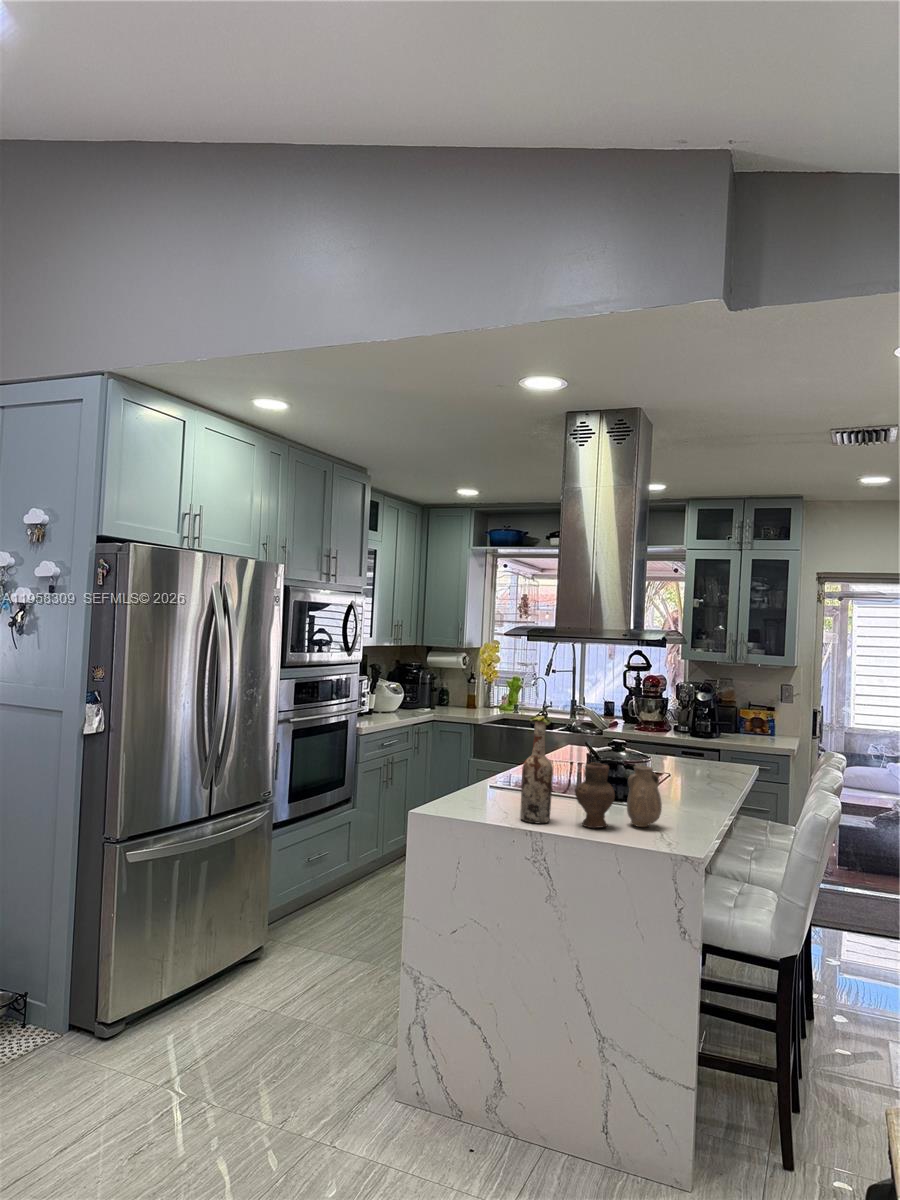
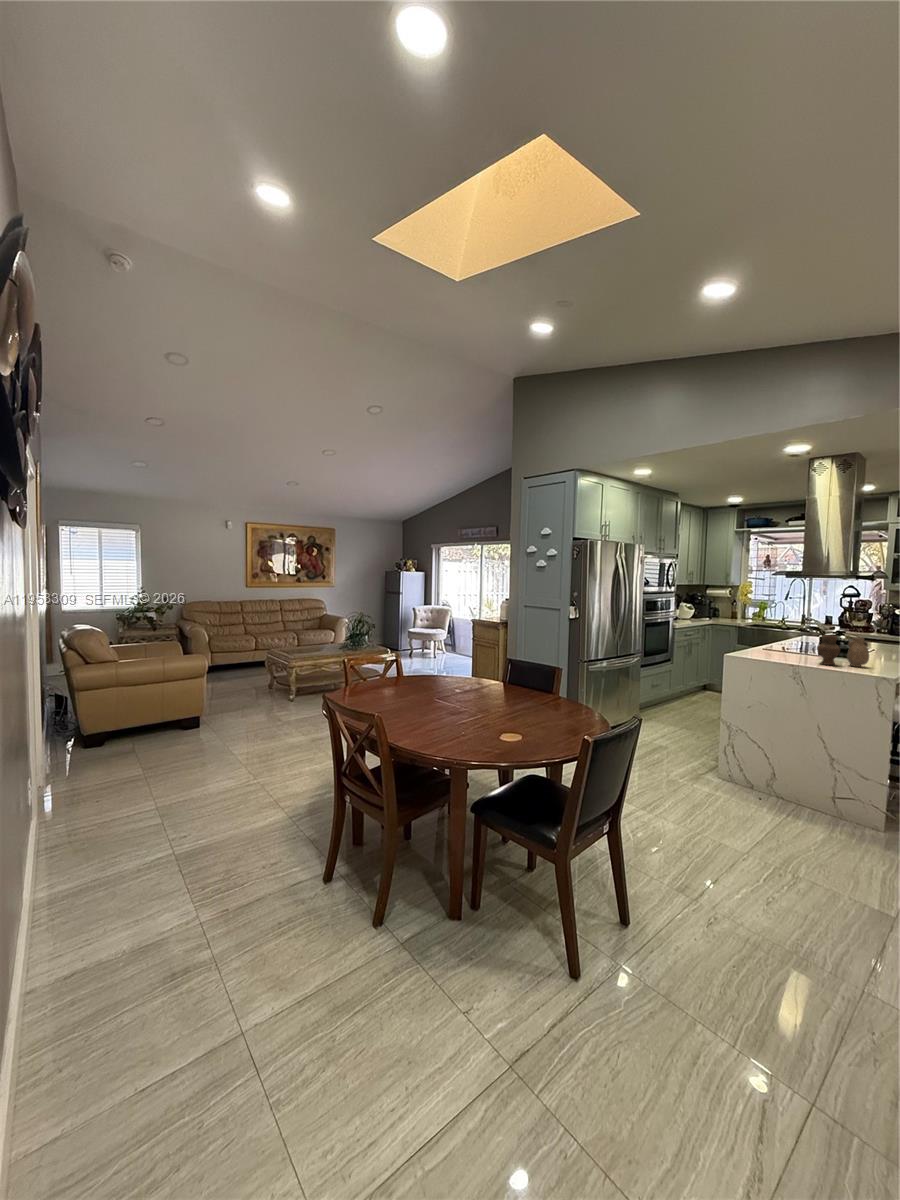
wine bottle: present [520,721,553,823] -> none [785,615,804,662]

